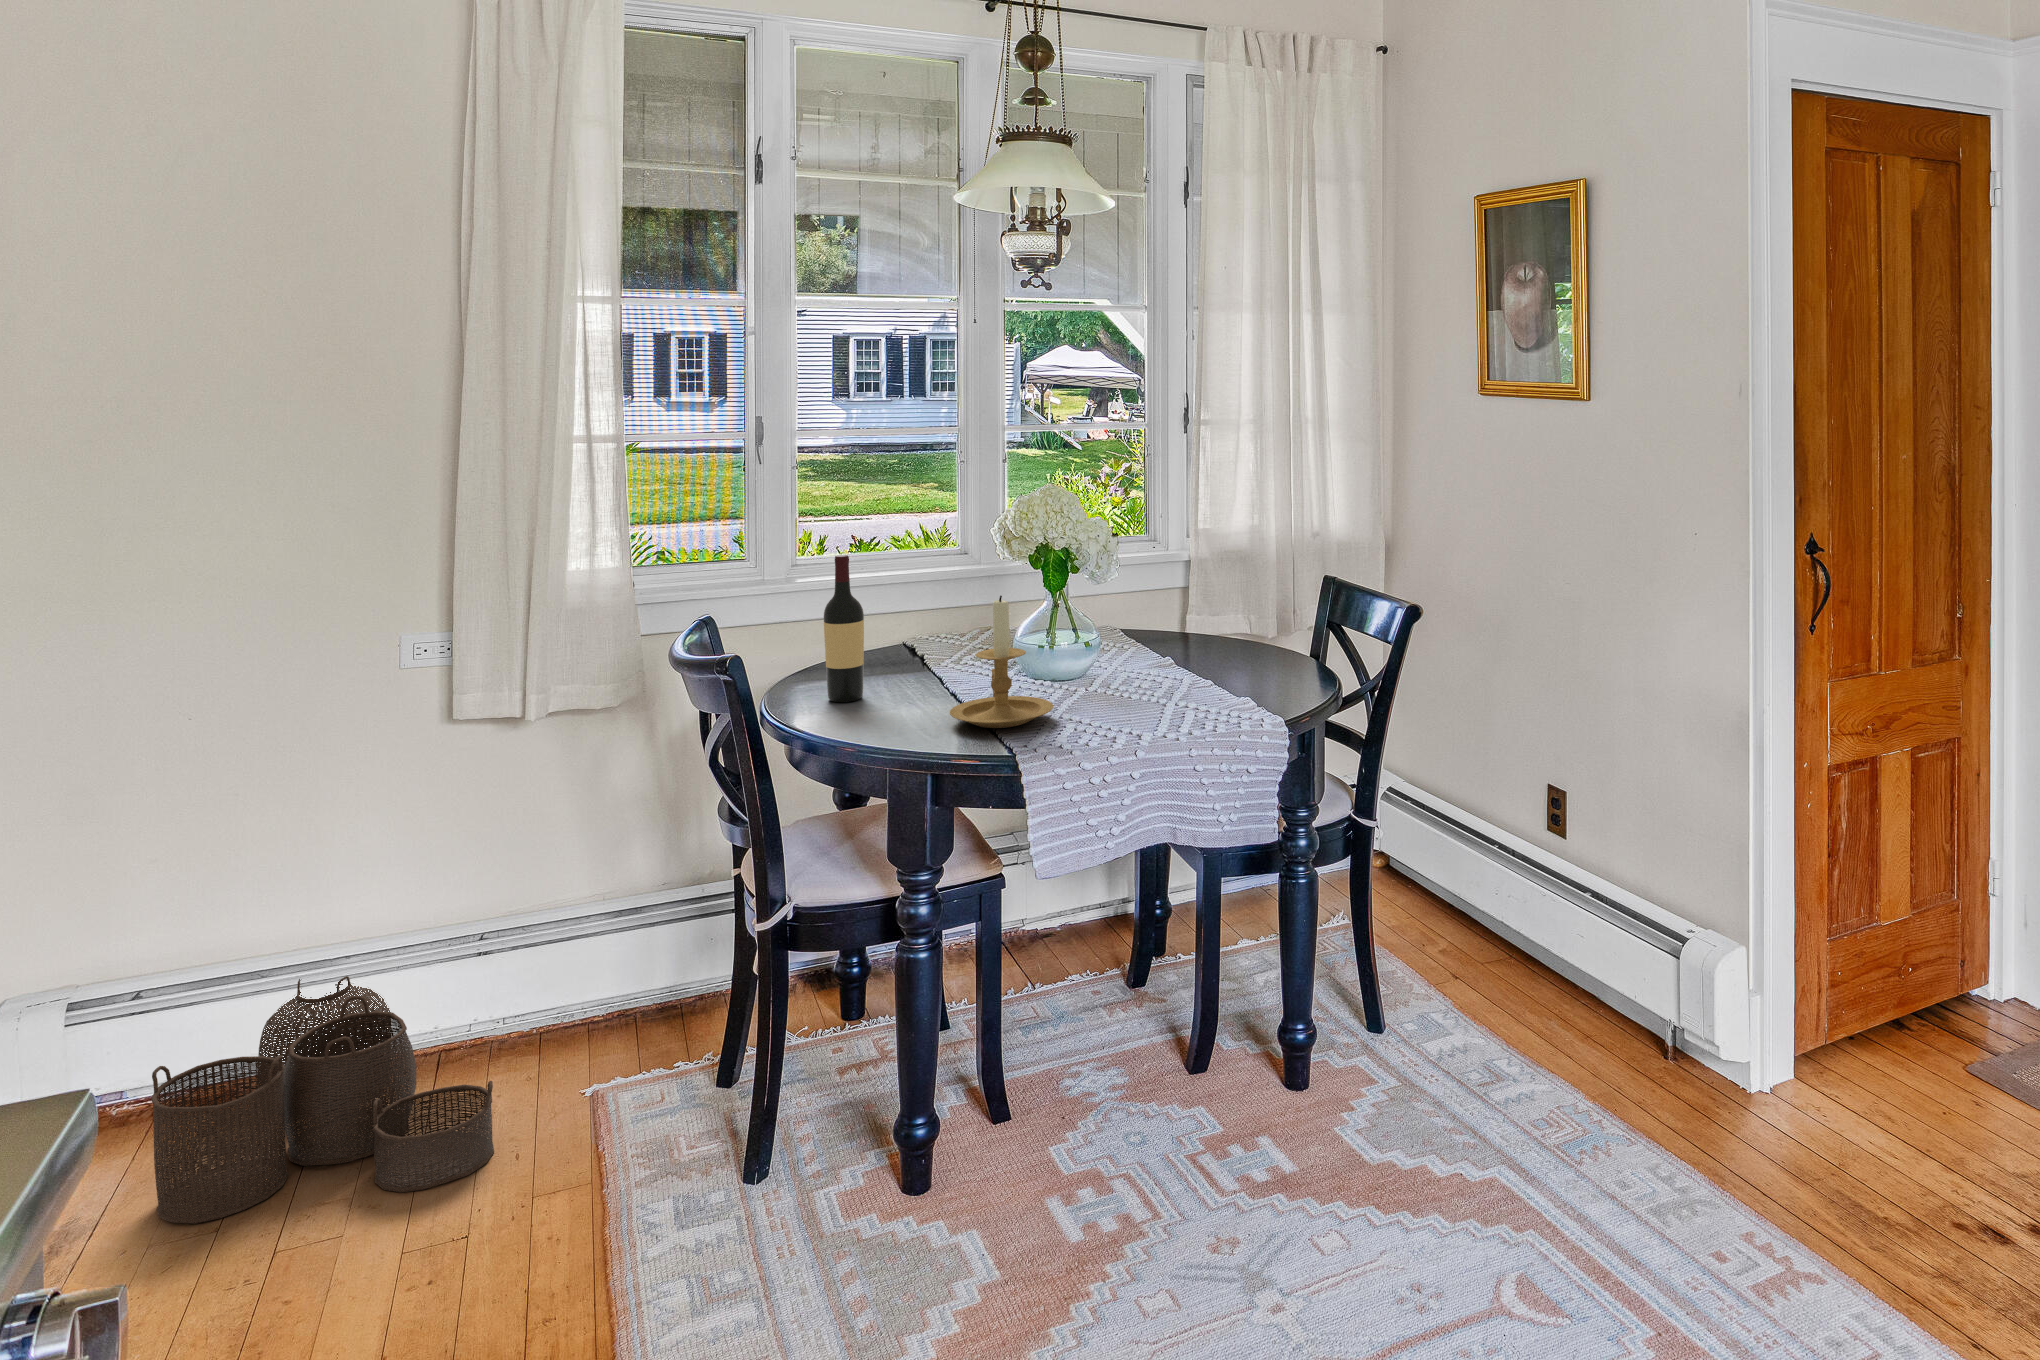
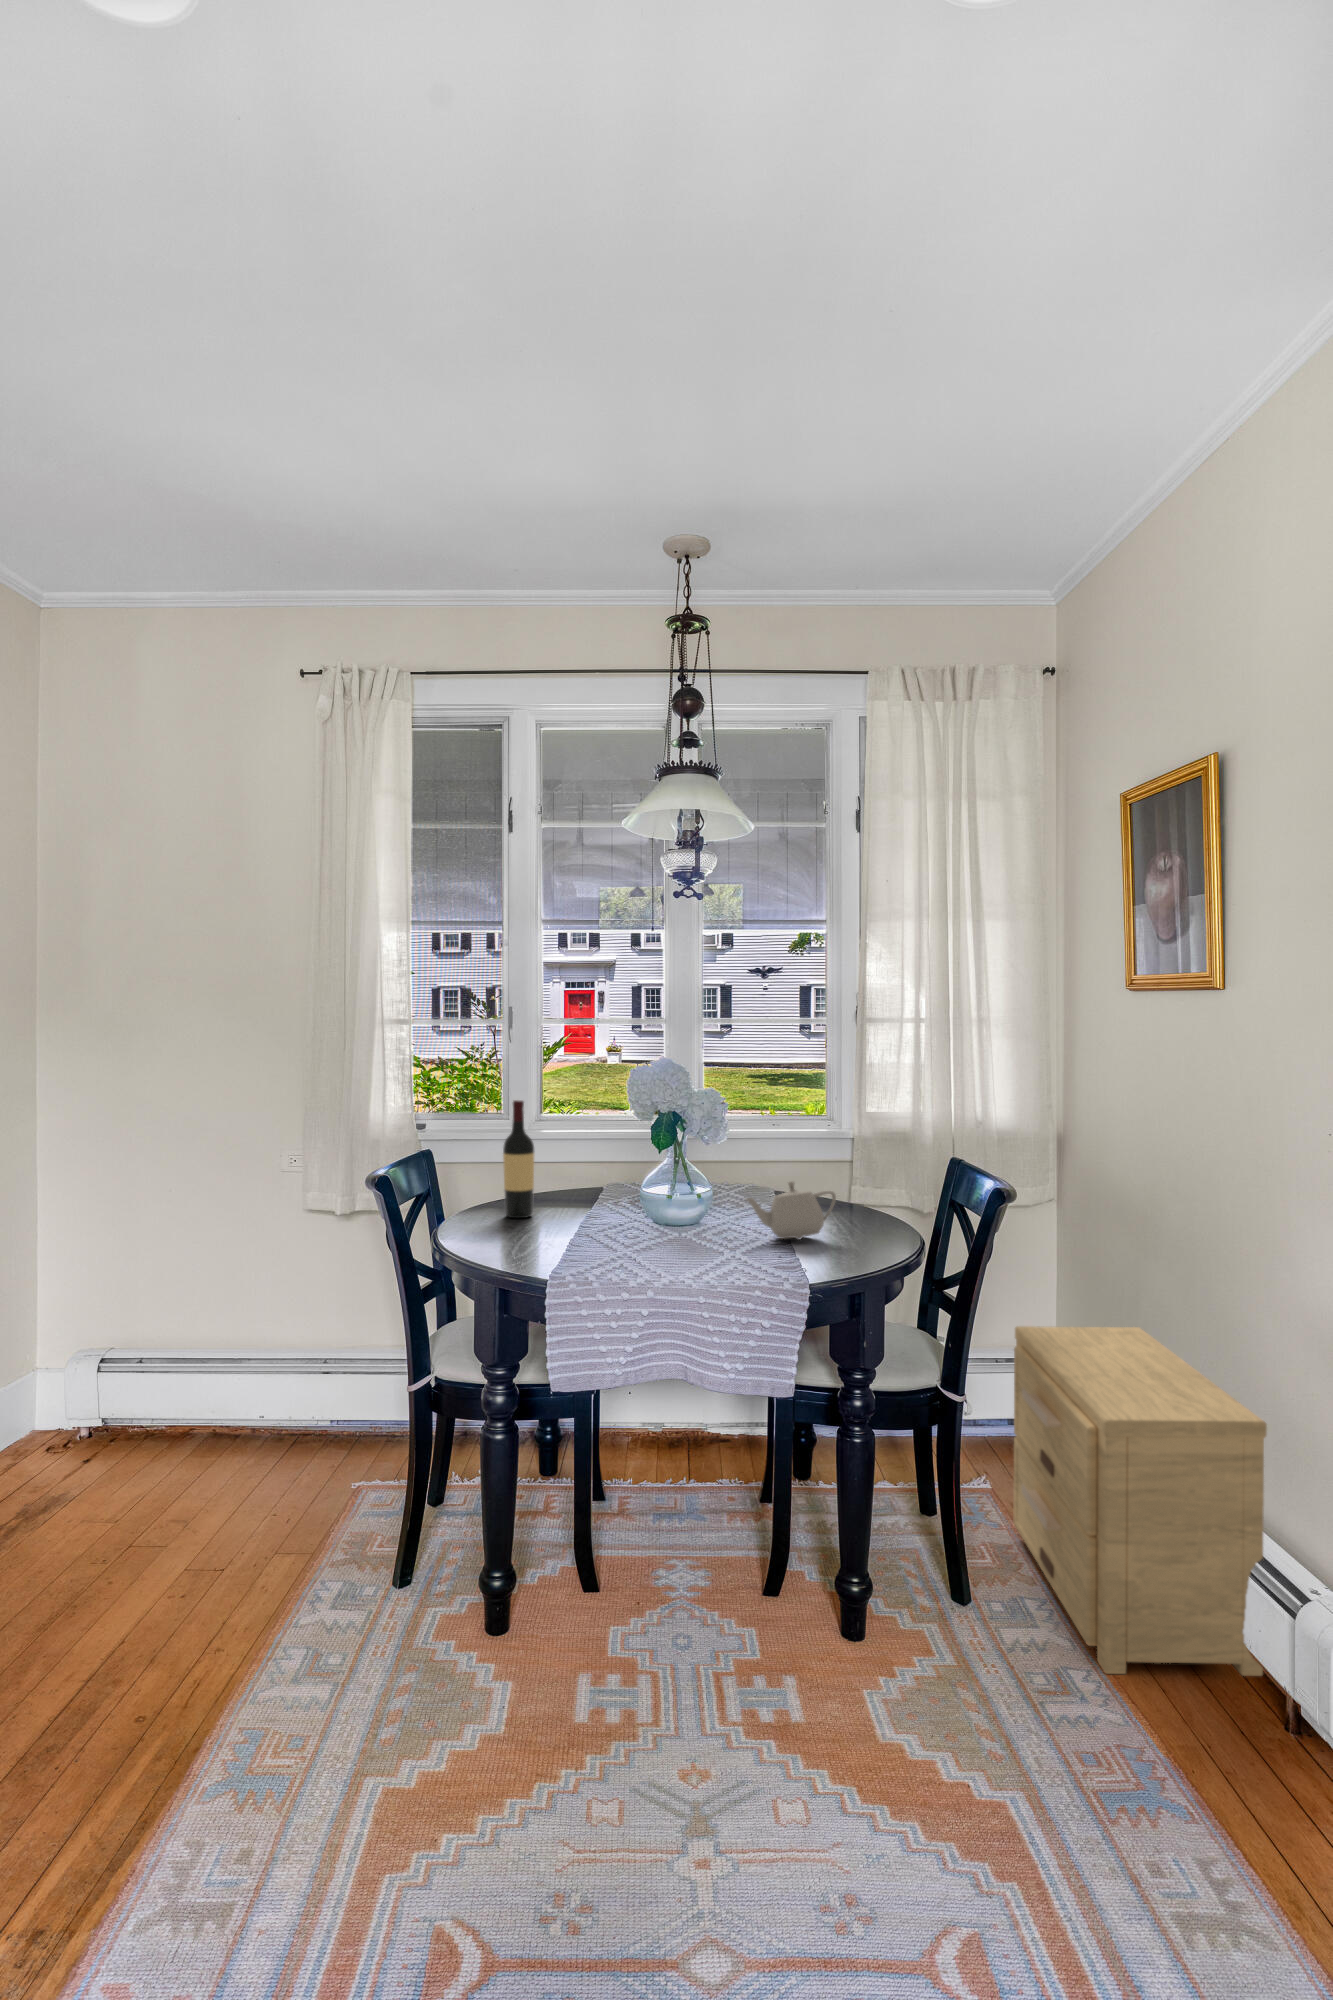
candle holder: present [950,596,1053,728] -> none [559,1139,646,1252]
teapot: none [1139,621,1232,686] -> present [746,1181,836,1240]
side table: none [1381,729,1643,1056] -> present [1013,1326,1267,1676]
woven basket: present [151,976,494,1224] -> none [76,1365,272,1531]

